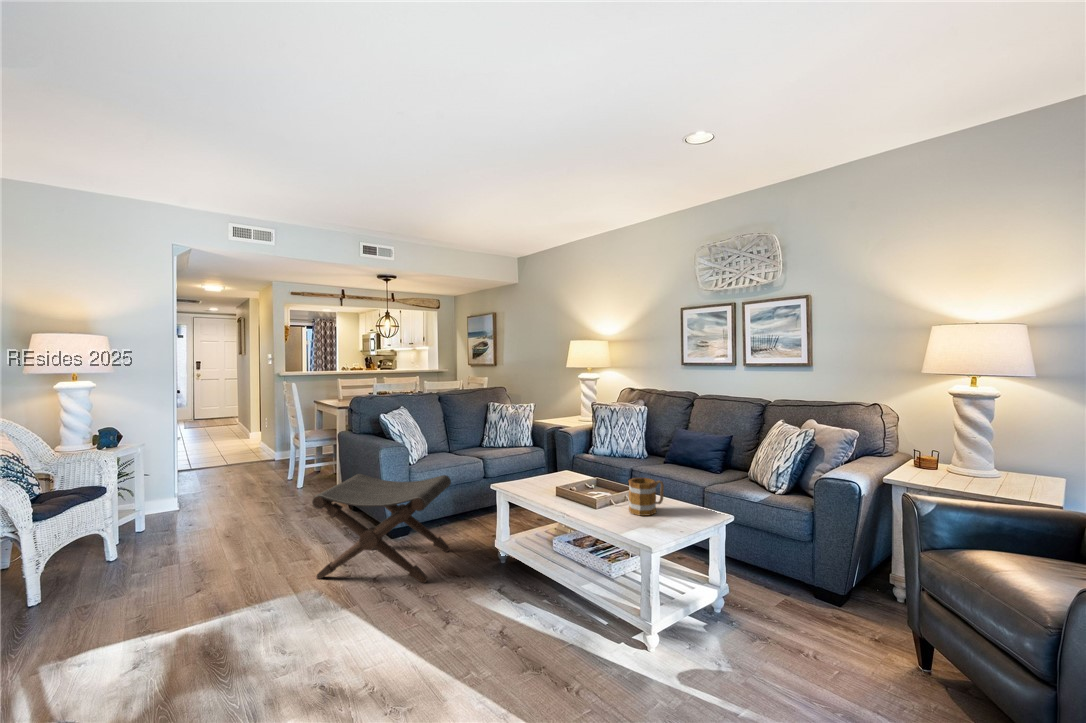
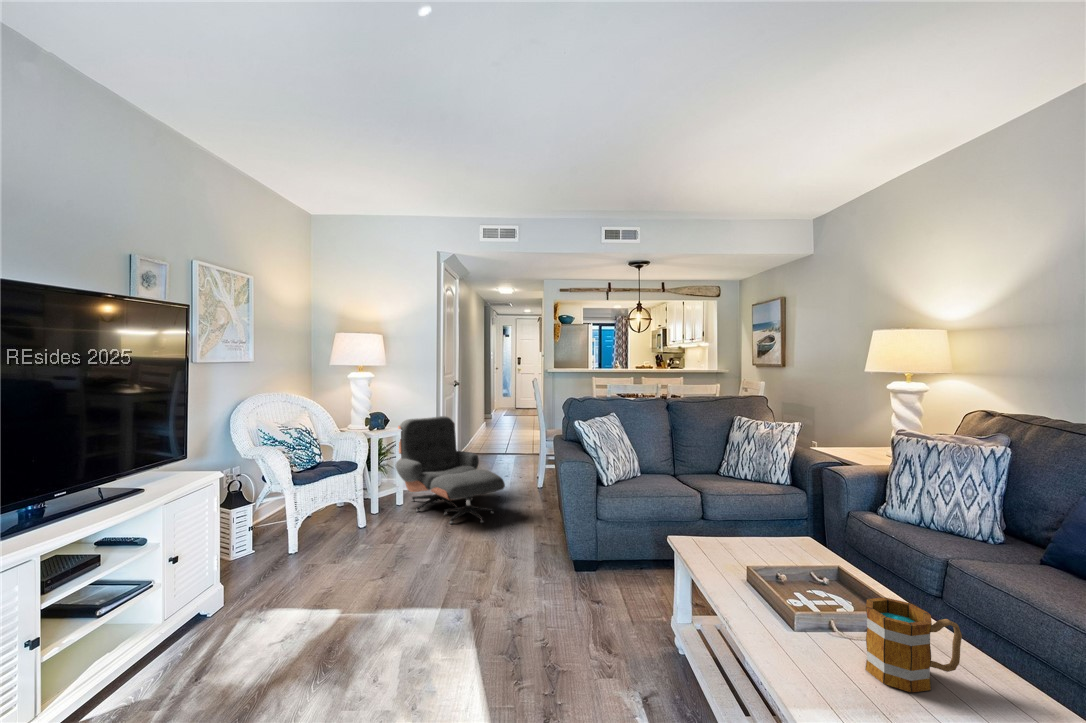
lounge chair: none [131,427,284,535] -> present [395,416,505,524]
footstool: present [312,474,451,583] -> none [468,487,631,647]

